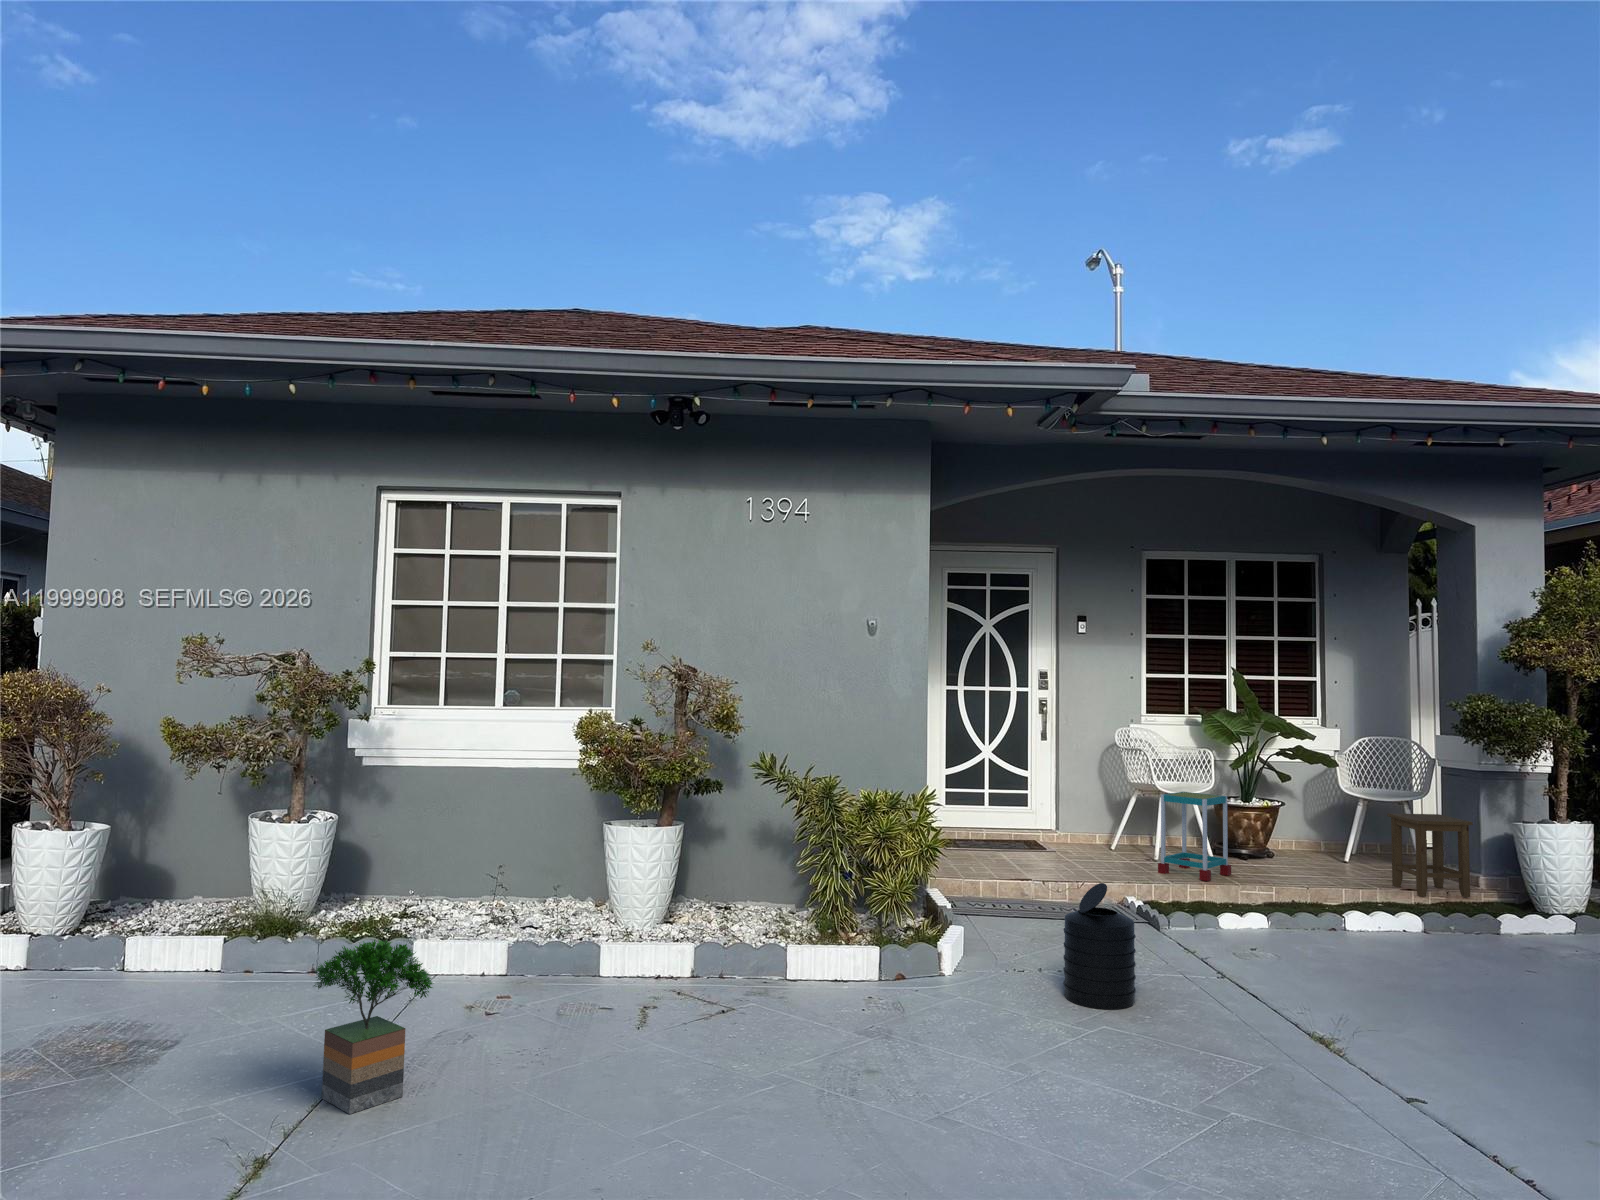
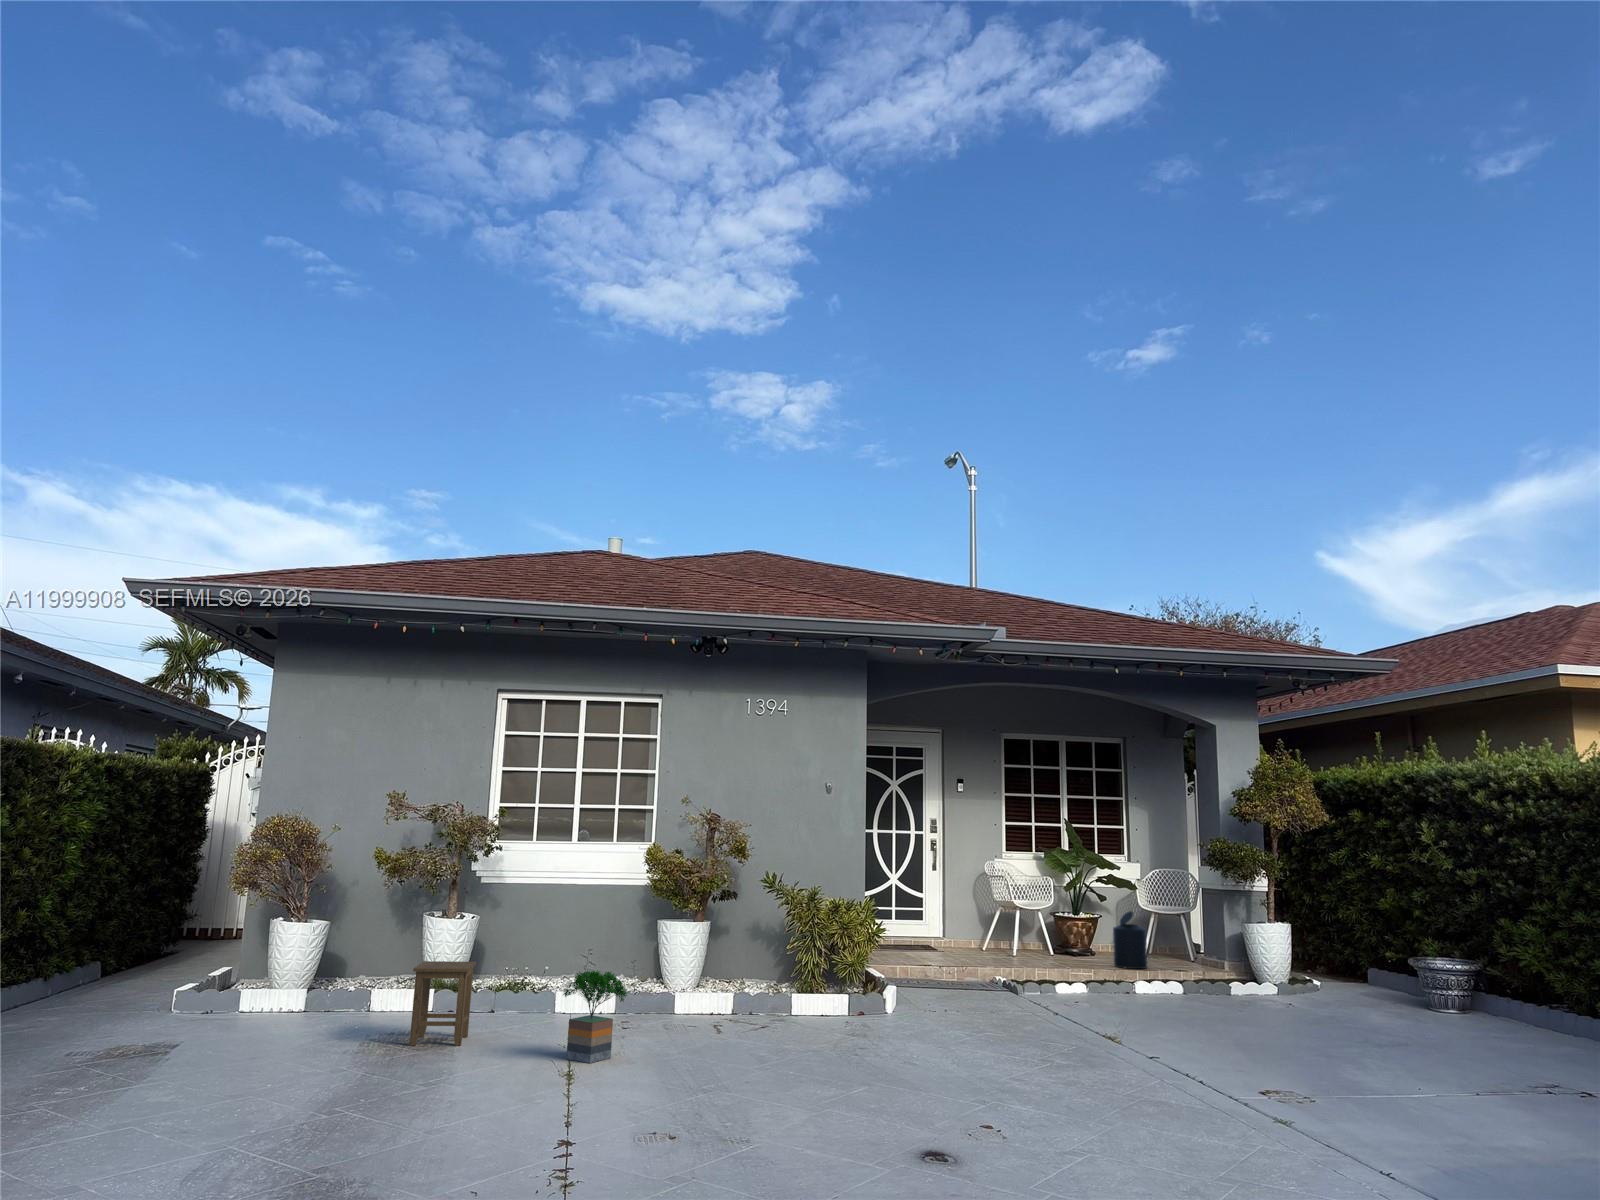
side table: present [1158,792,1231,881] -> none [1016,906,1065,967]
stool: present [1387,813,1473,897] -> present [409,961,476,1046]
trash can: present [1063,883,1136,1010] -> present [1113,911,1147,969]

